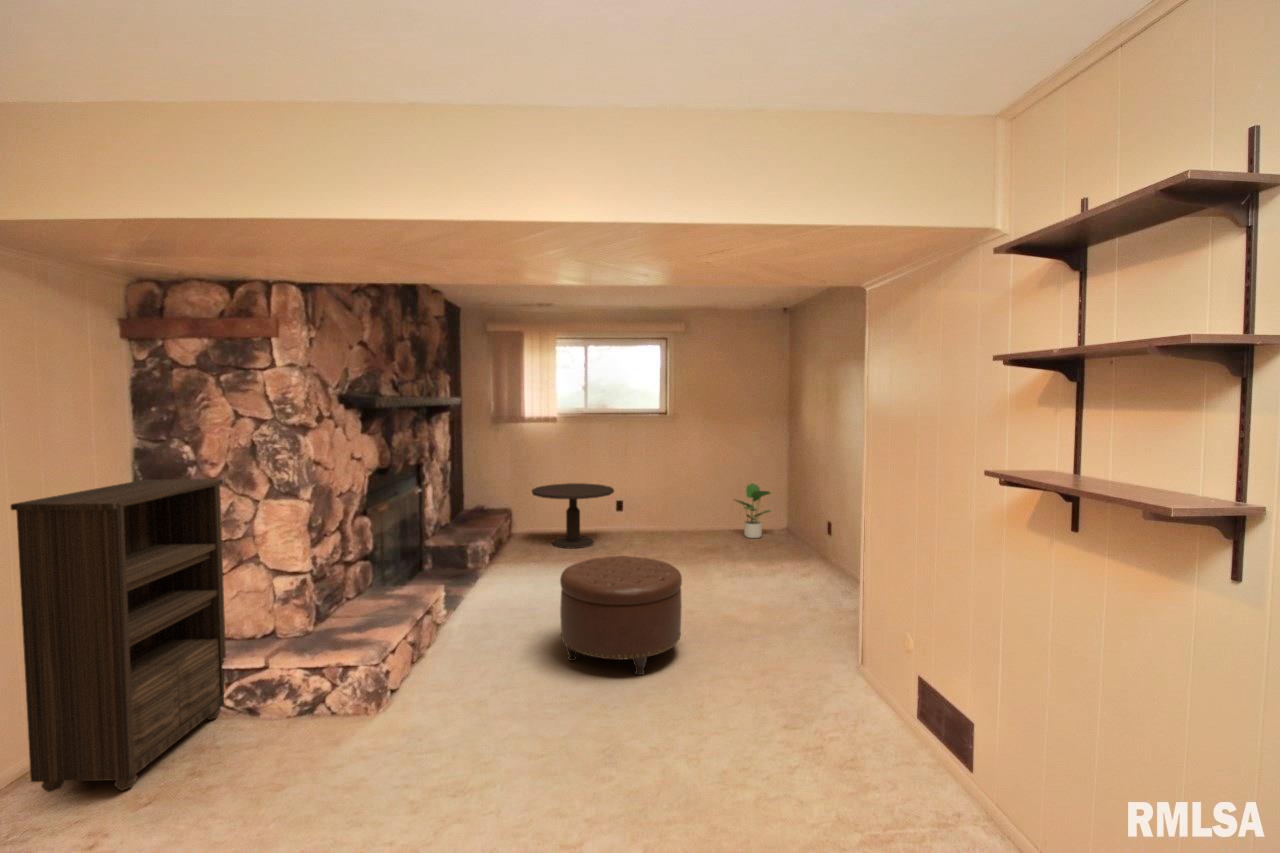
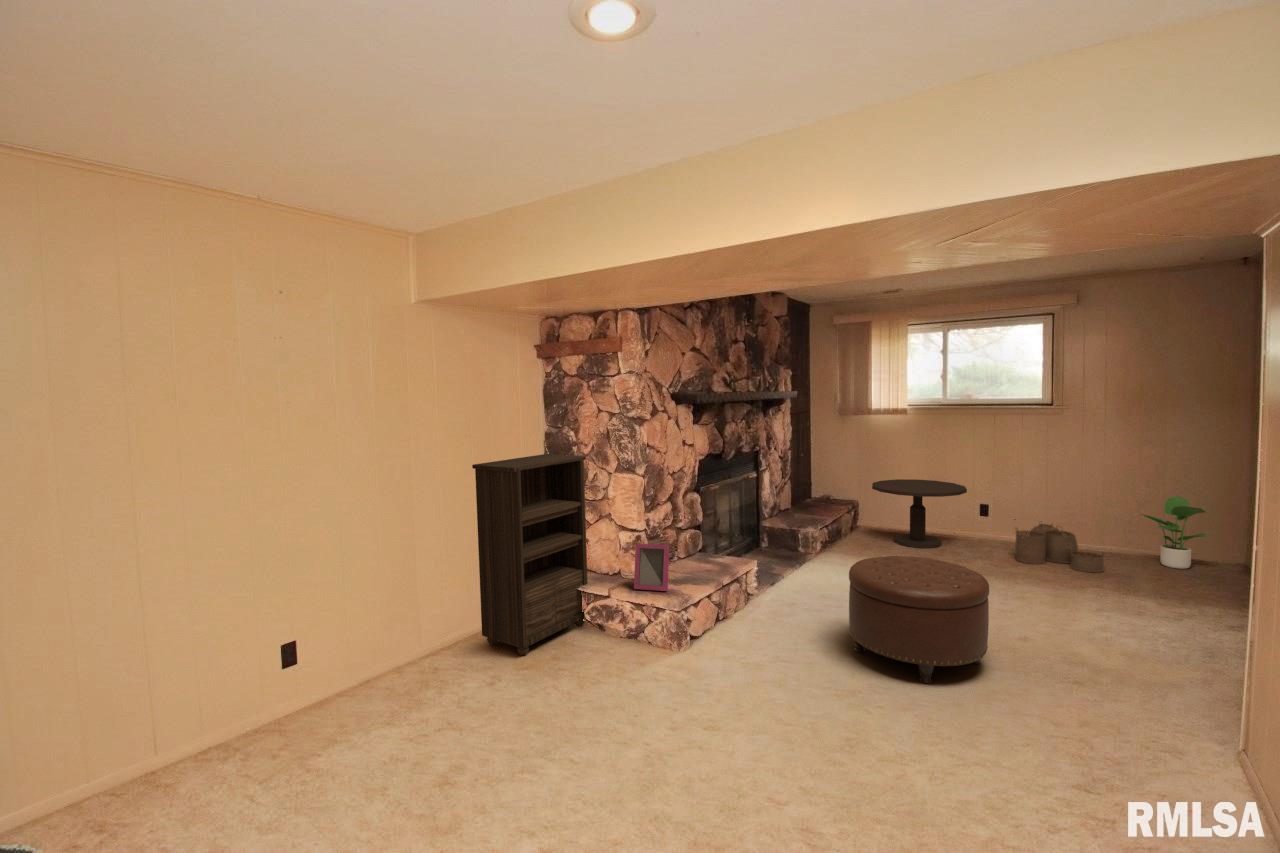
woven basket: none [653,512,716,550] -> present [1016,524,1104,572]
picture frame: none [305,584,354,649] -> present [634,543,669,591]

